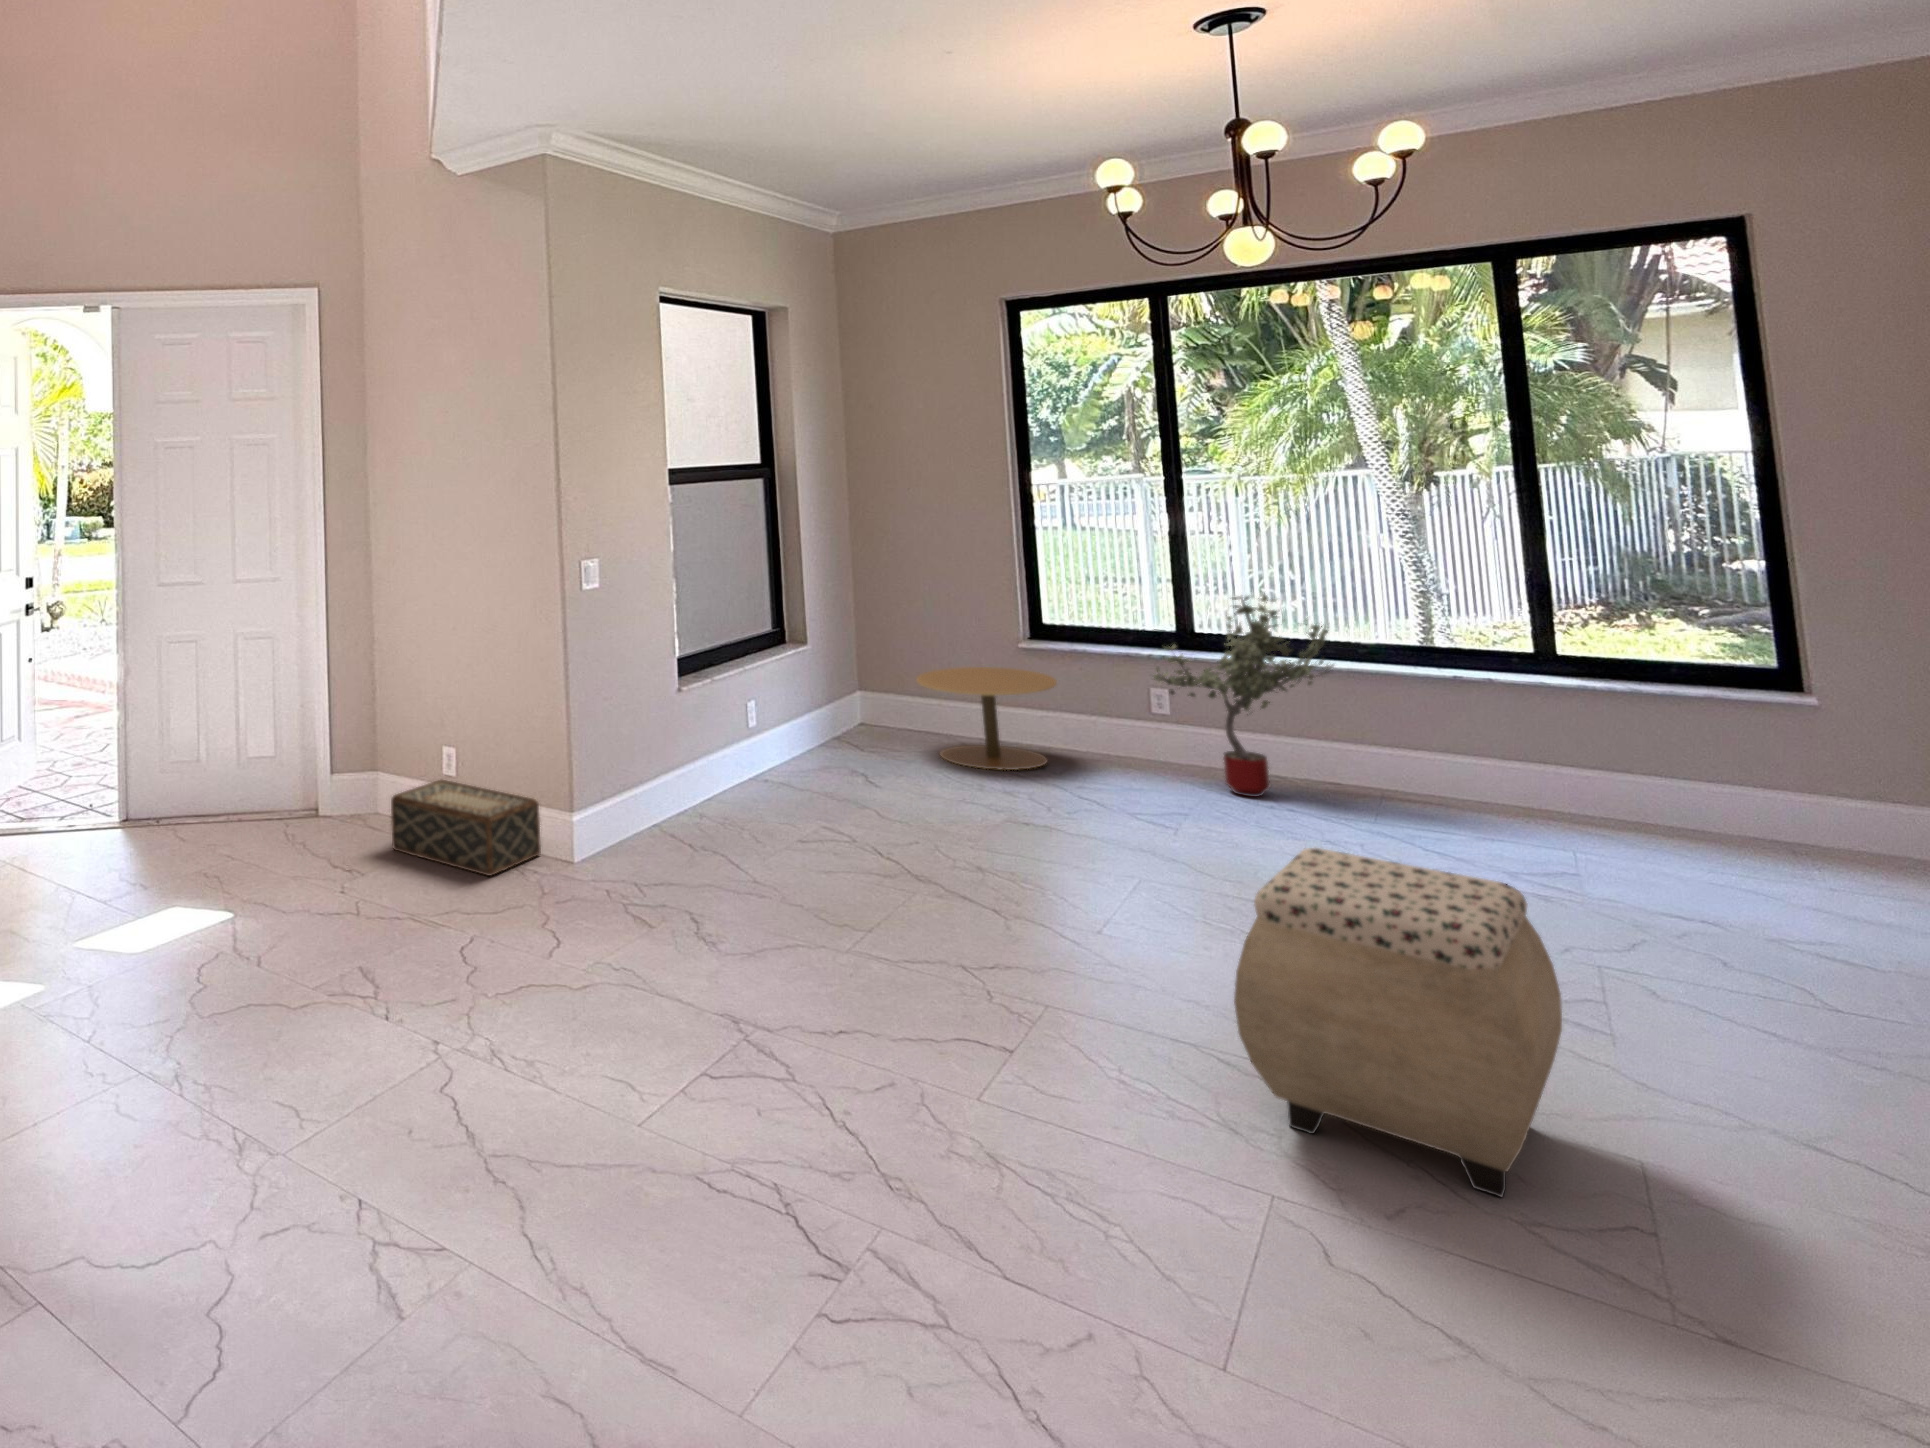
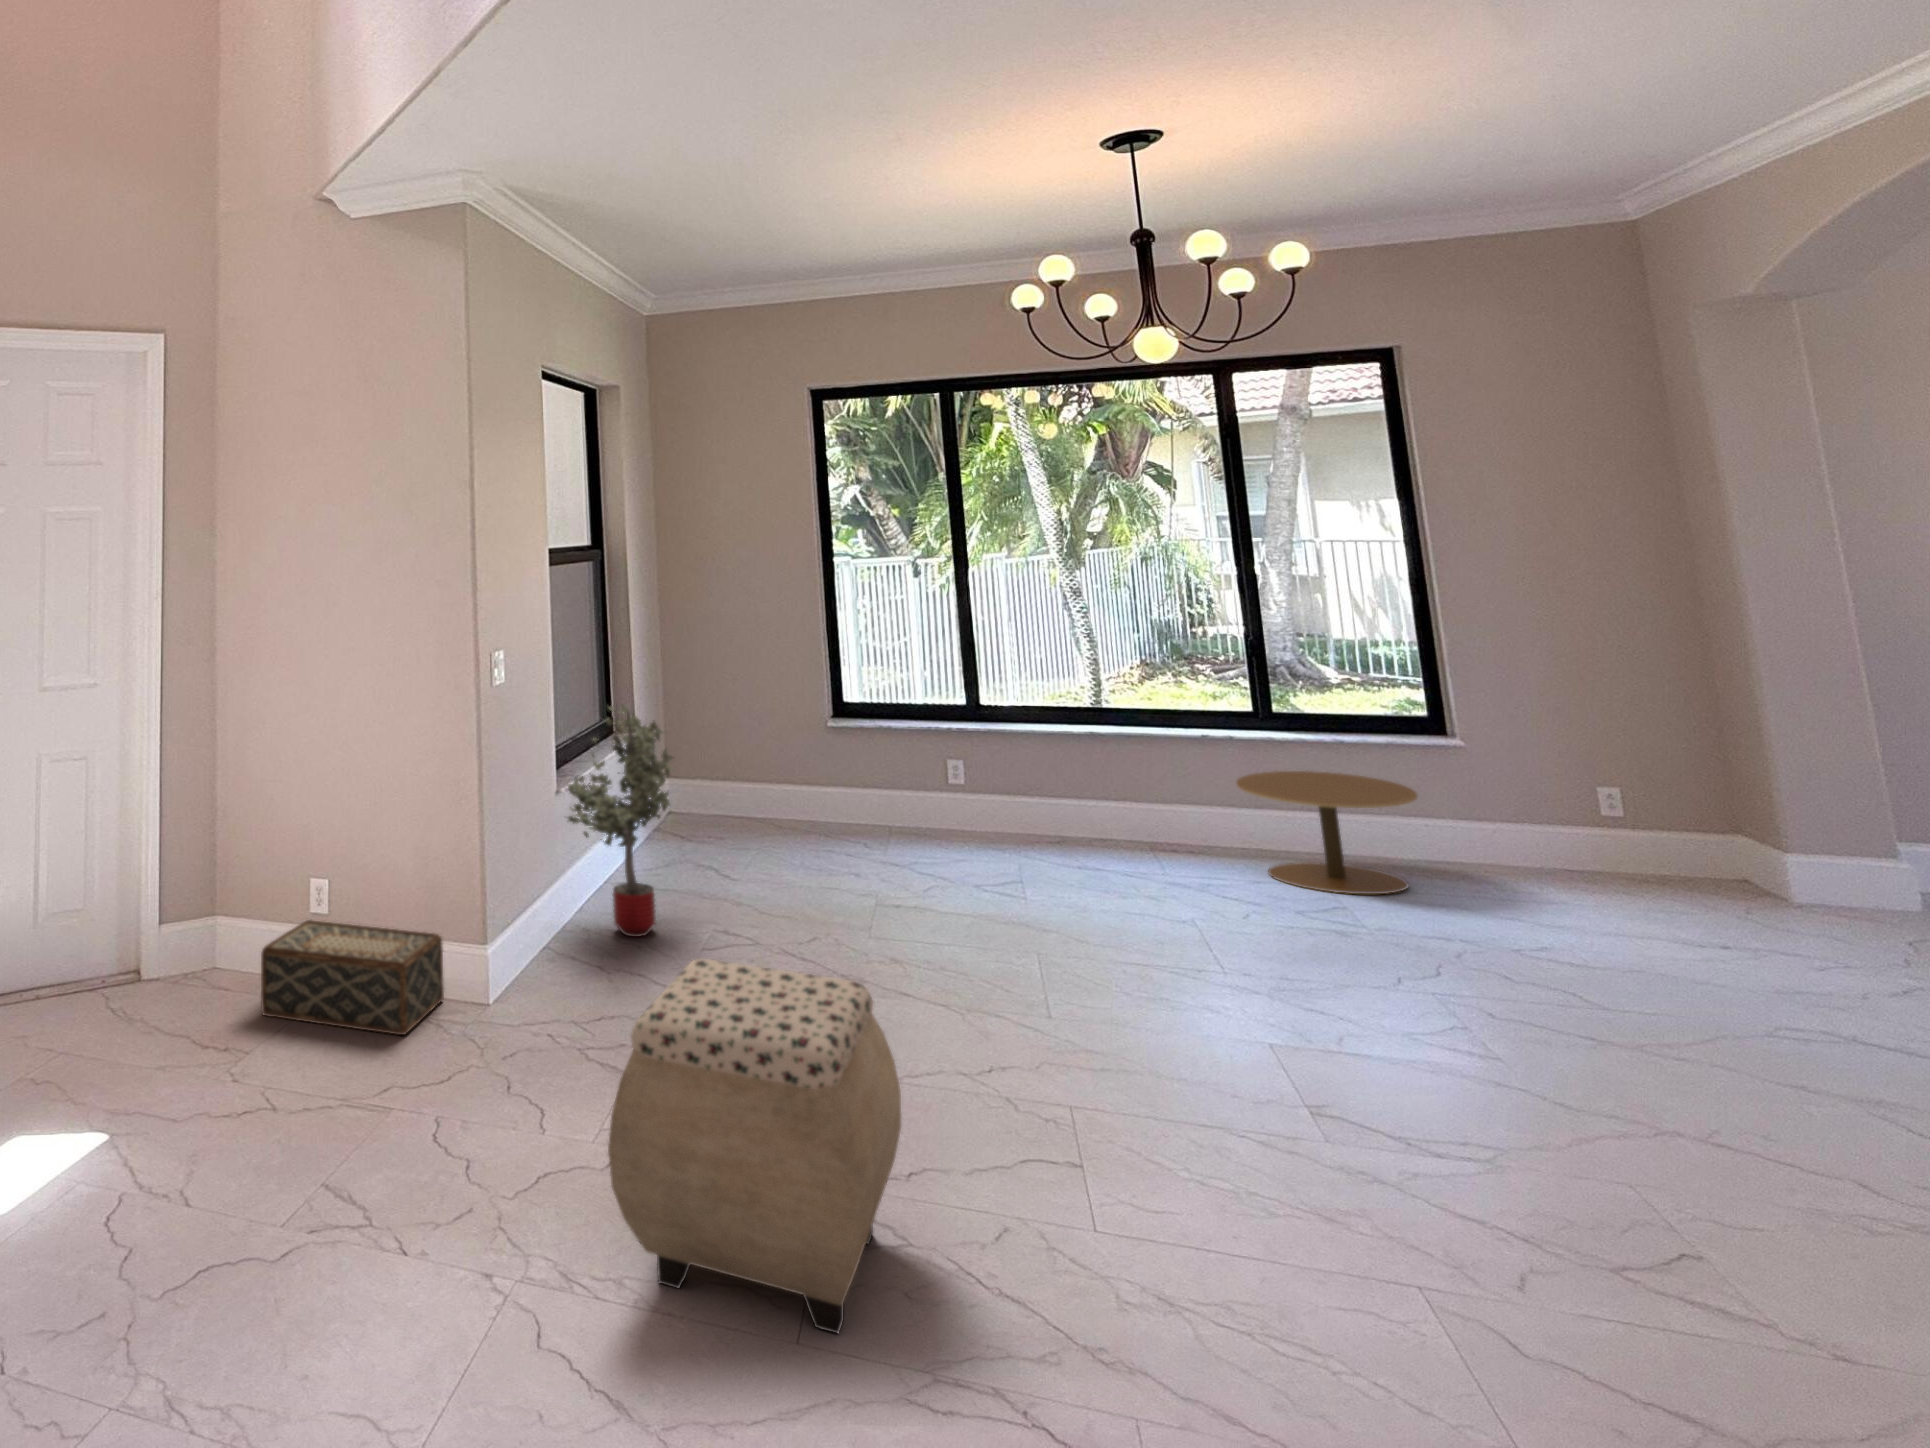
potted tree: present [1153,595,1333,797] -> present [565,705,672,937]
side table: present [916,667,1057,770] -> present [1236,771,1417,894]
ottoman: present [1234,847,1562,1198] -> present [608,959,901,1333]

